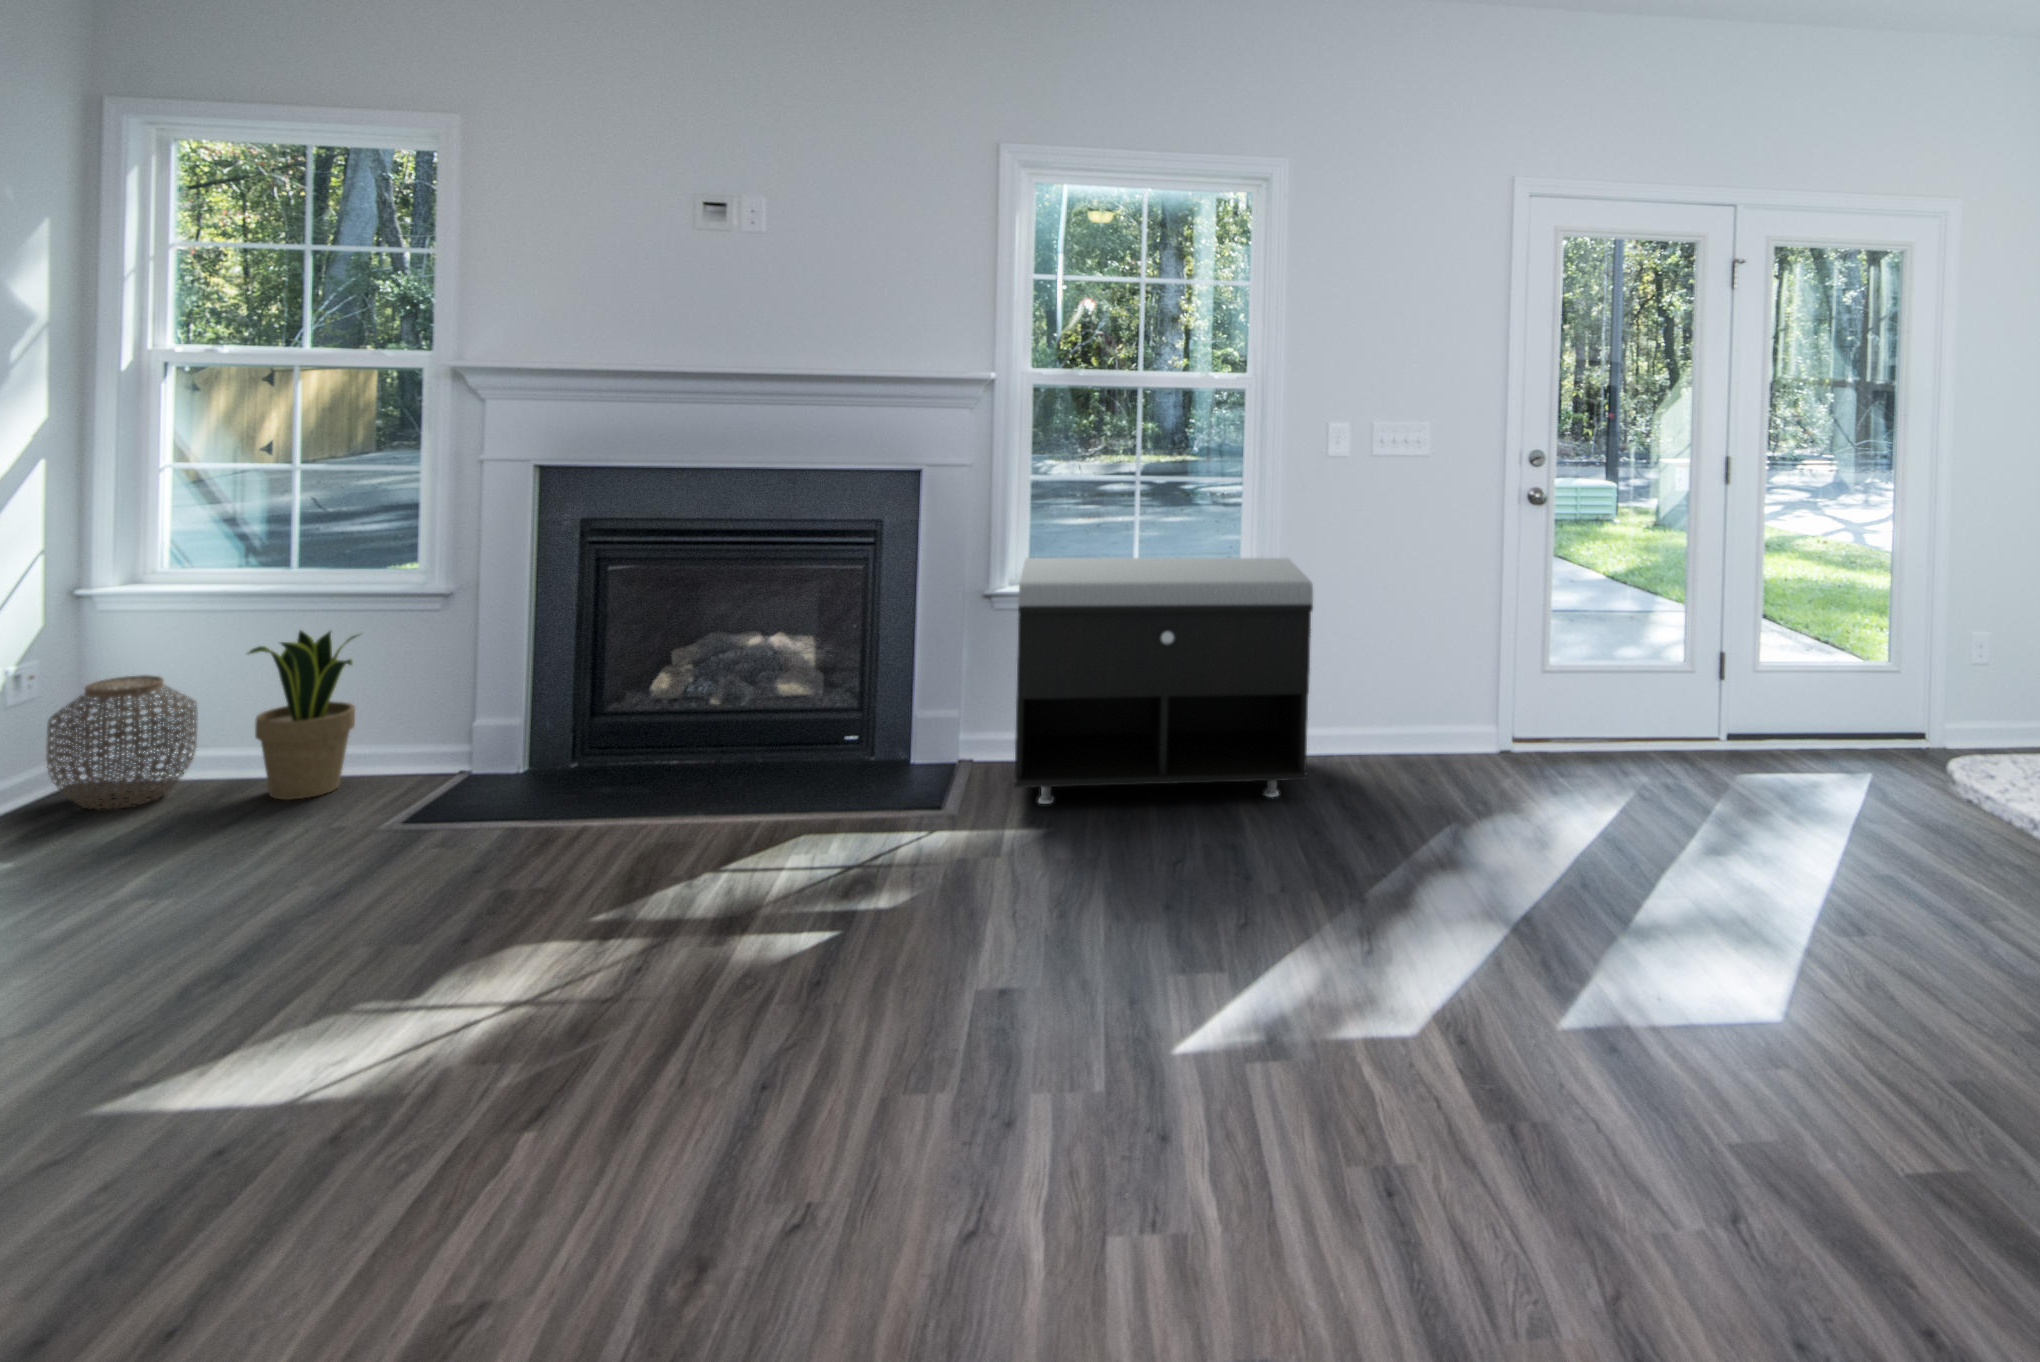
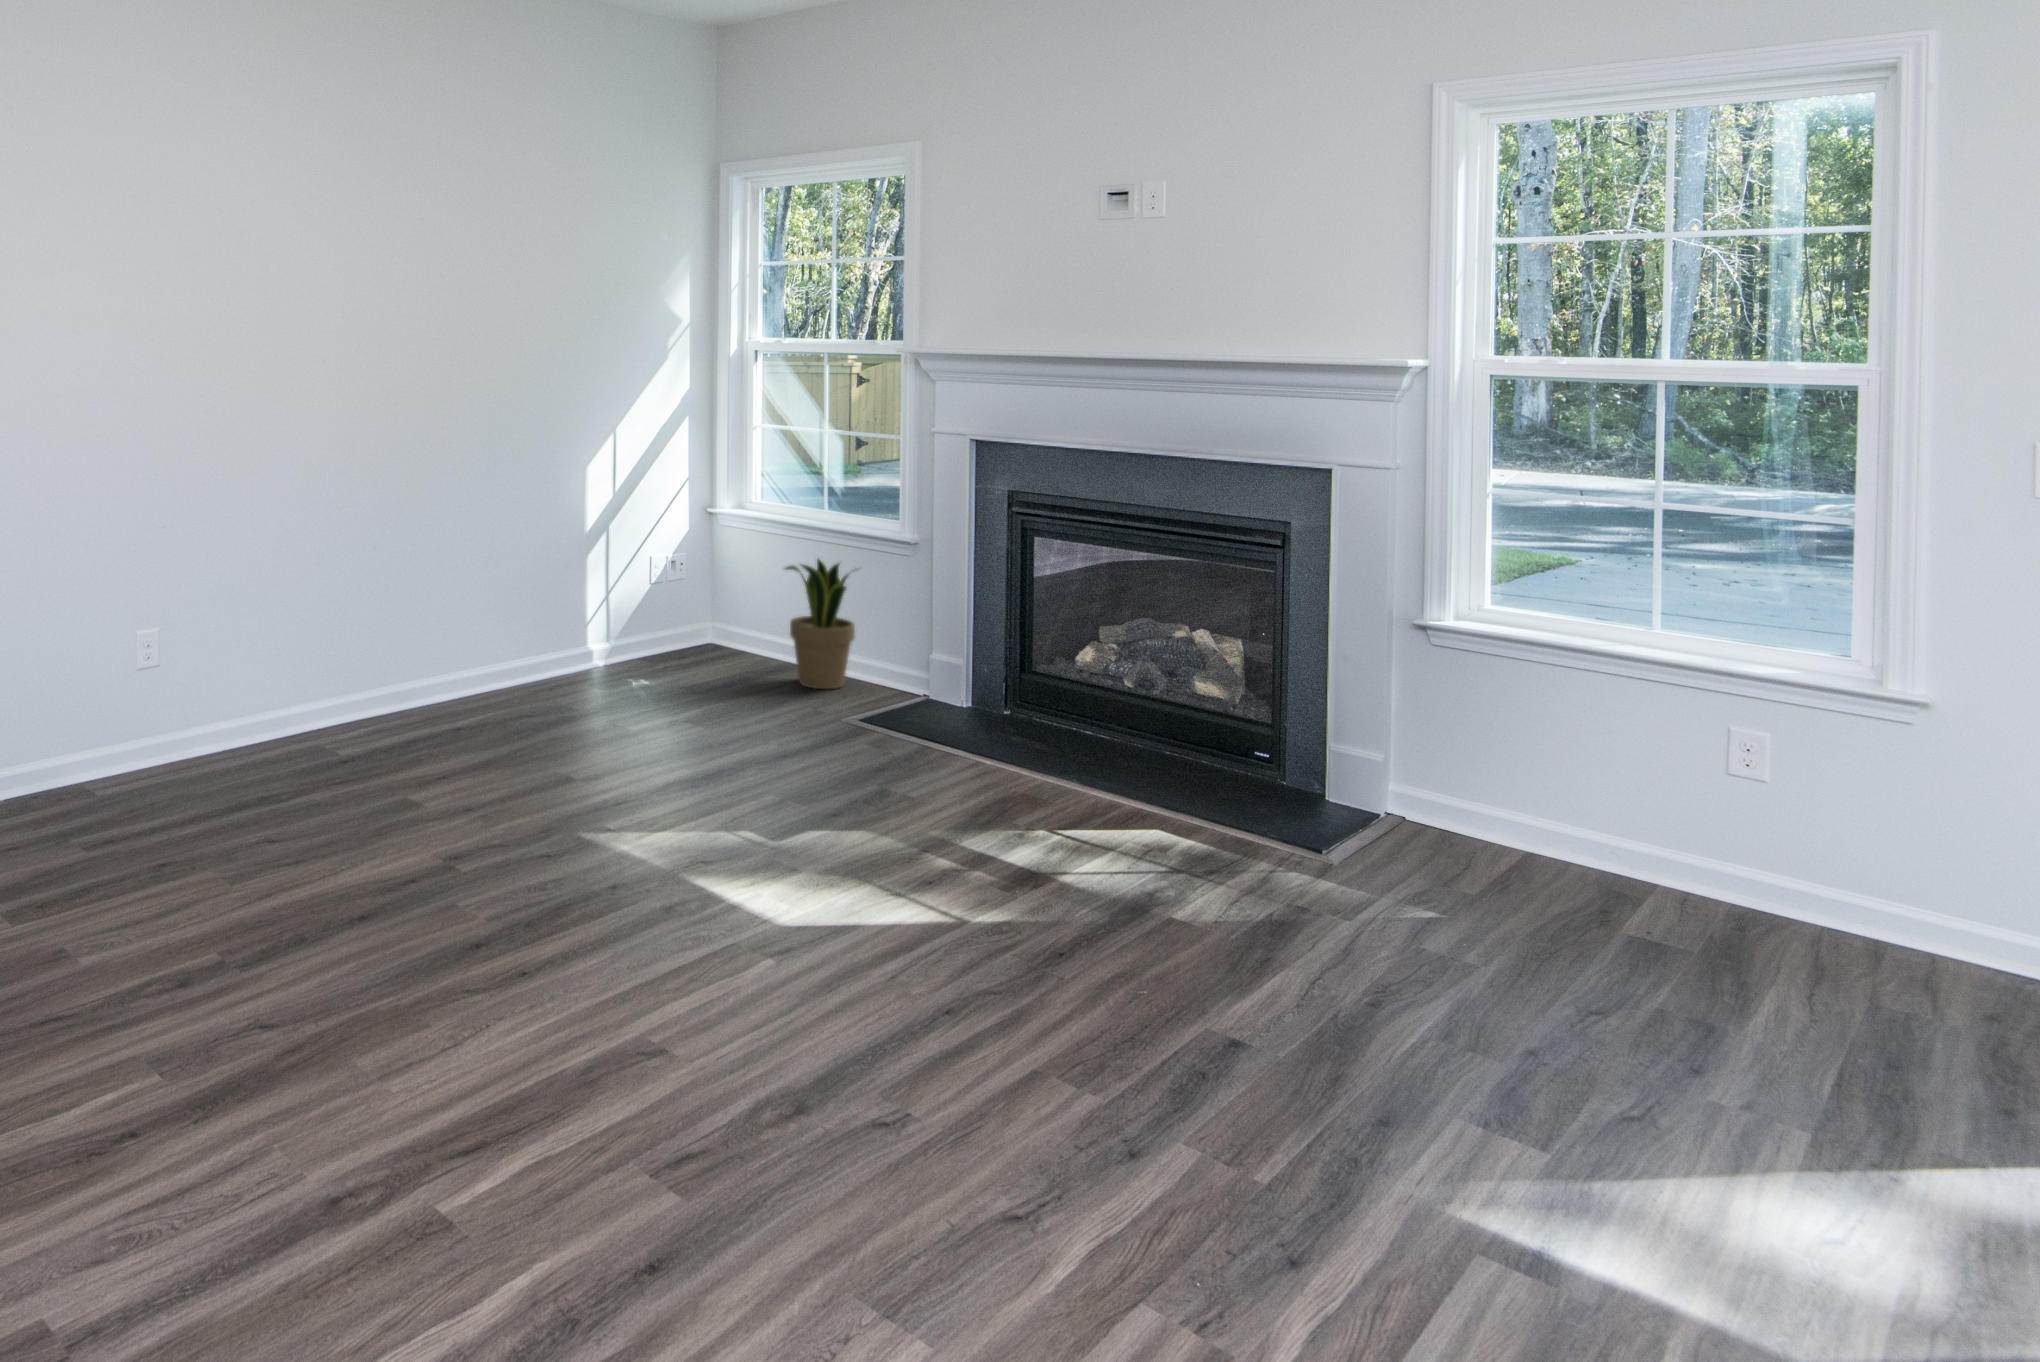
storage bench: present [1014,558,1313,804] -> none [1404,584,1931,988]
woven basket: present [47,675,198,809] -> none [683,575,766,668]

